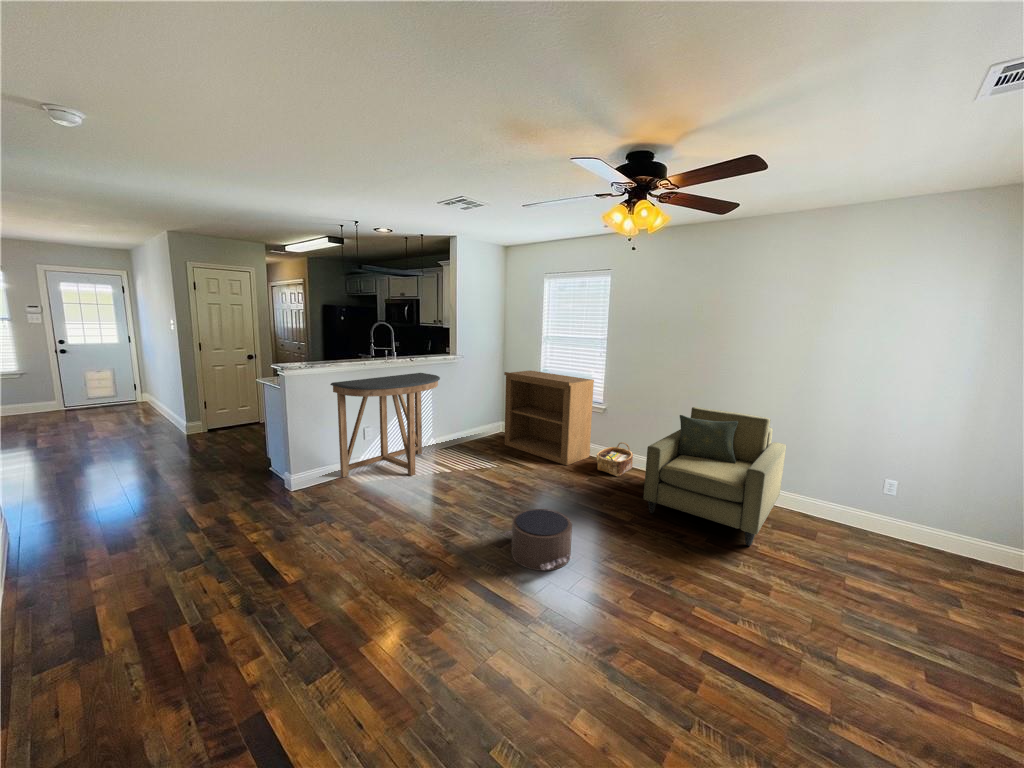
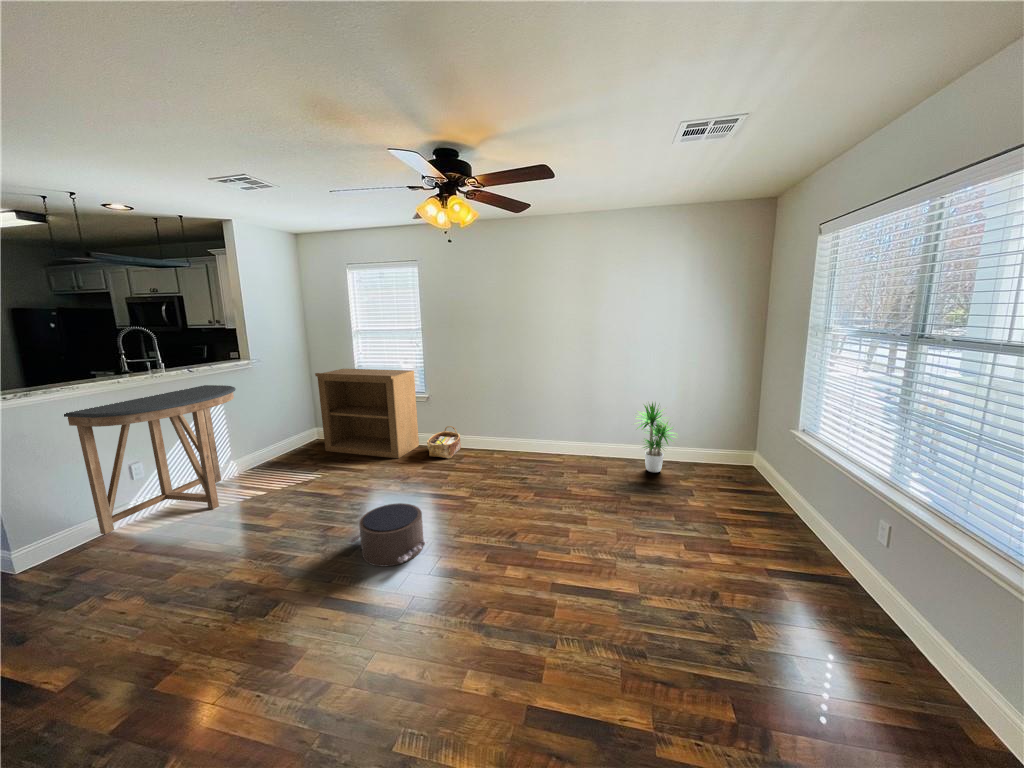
armchair: present [644,407,786,546] -> none [476,384,579,491]
potted plant: none [864,456,951,558] -> present [636,402,674,472]

